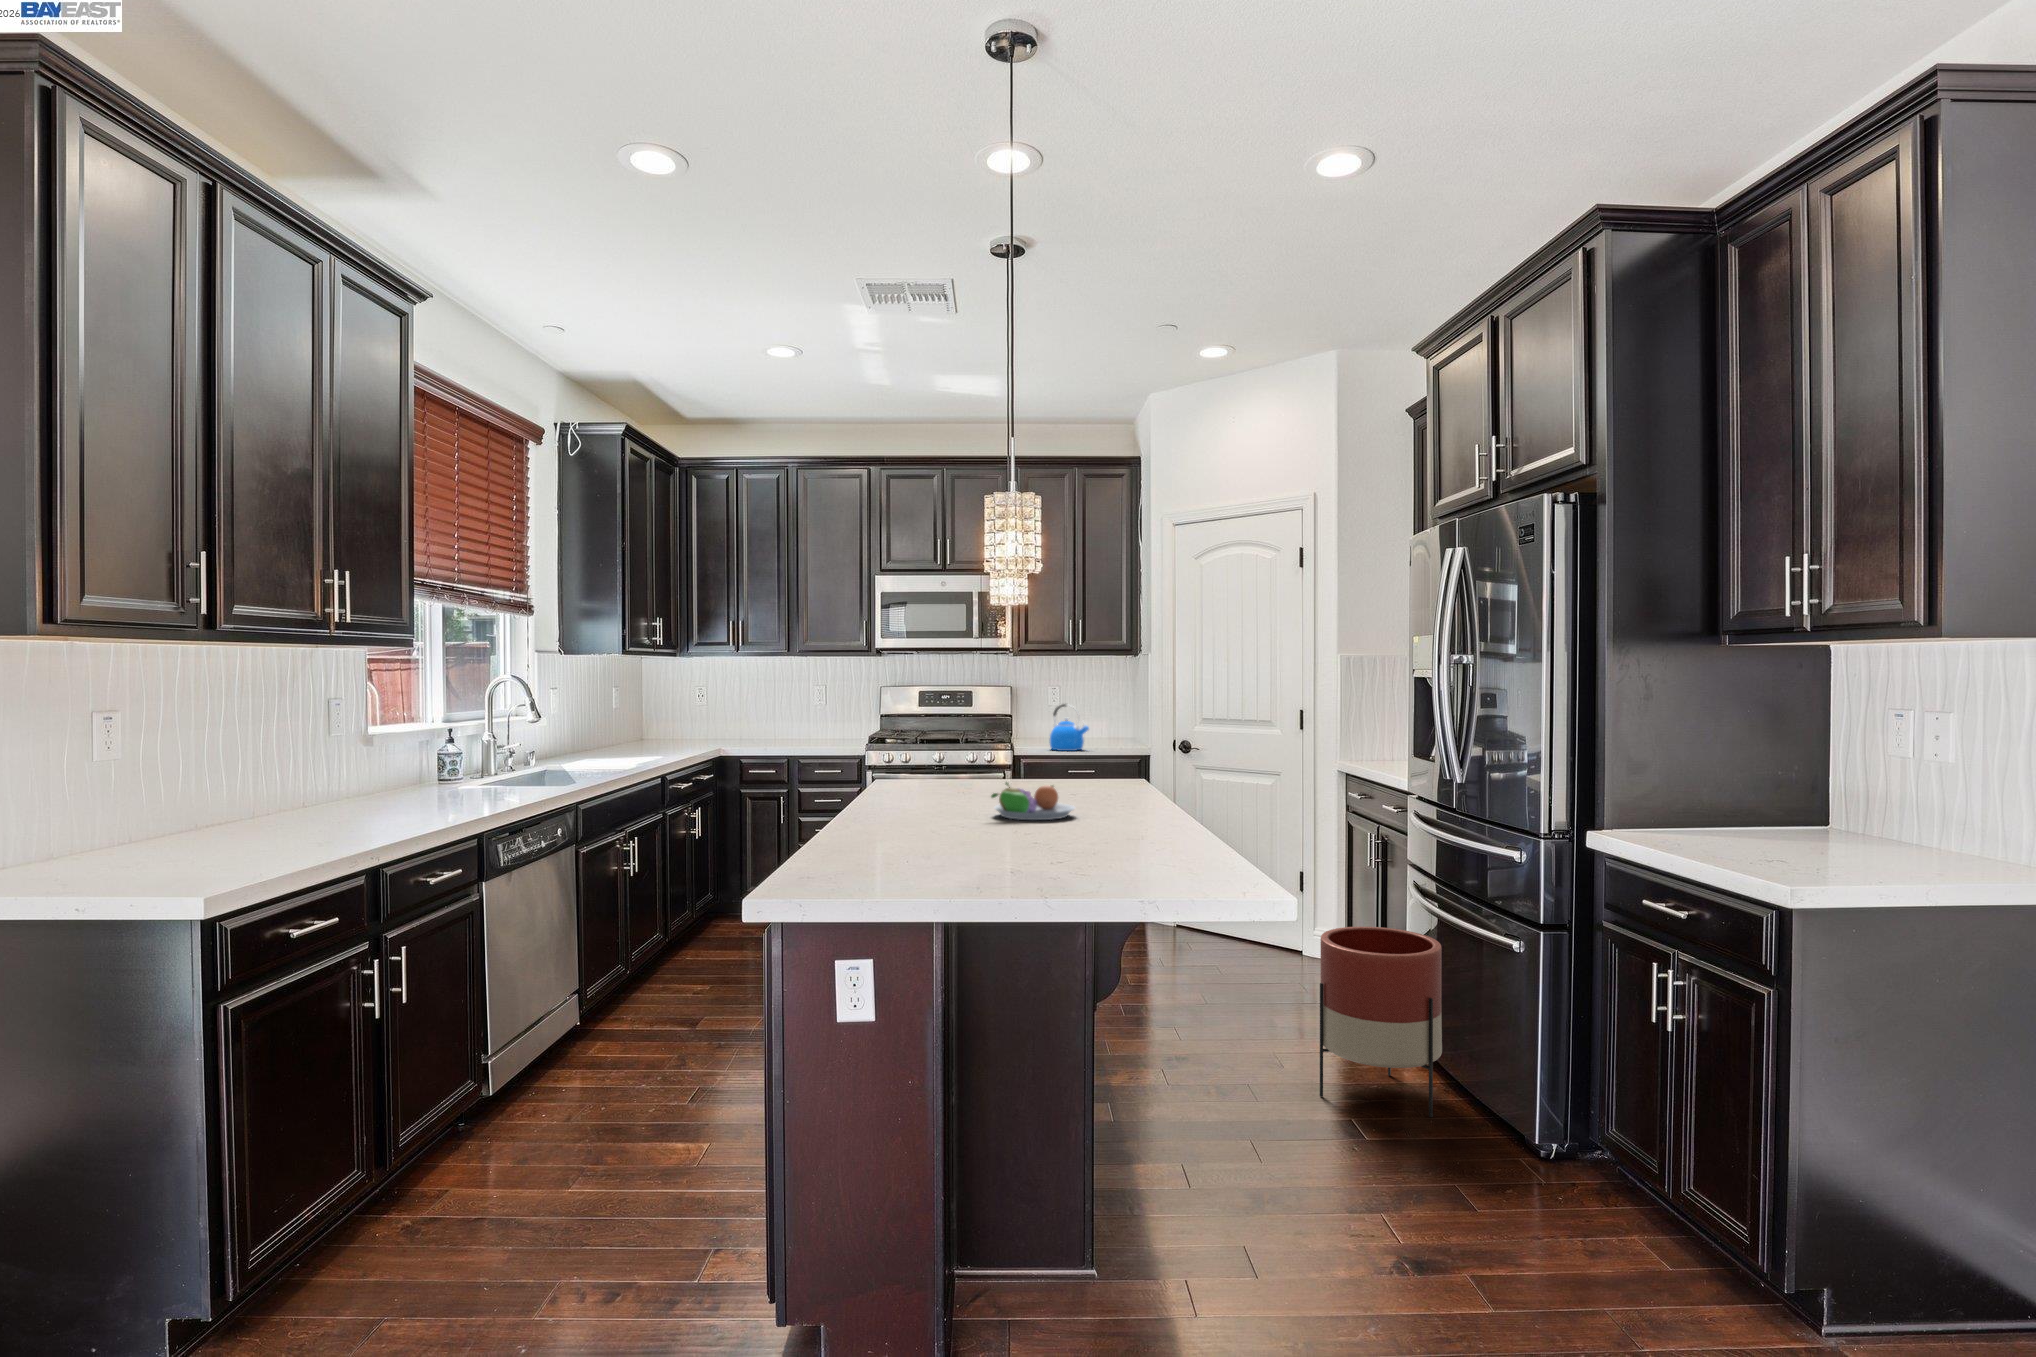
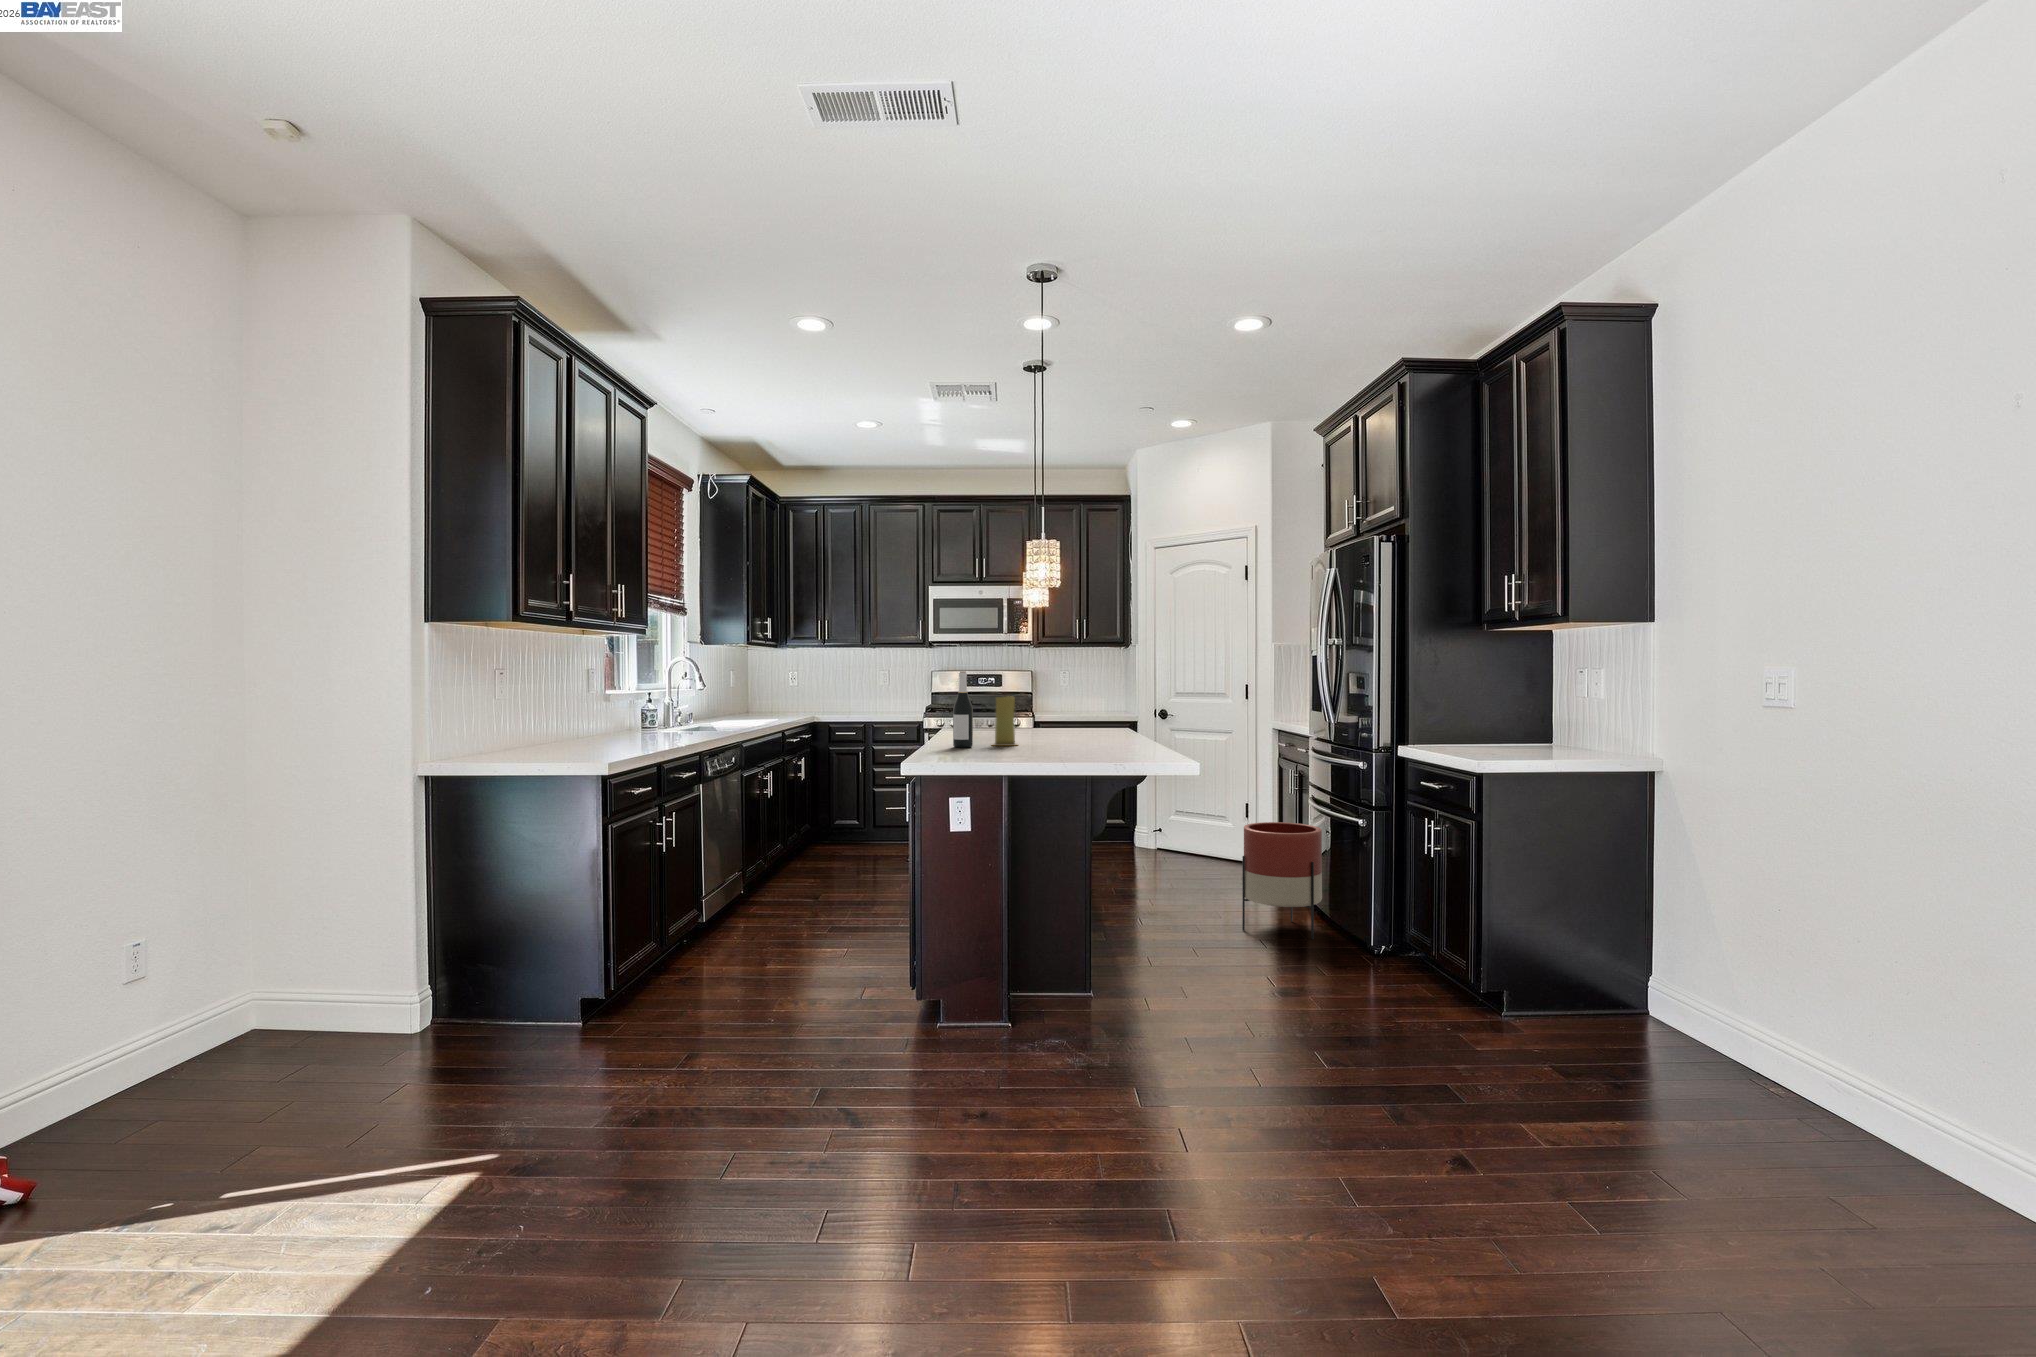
kettle: present [1050,704,1089,751] -> none [1061,684,1091,720]
wine bottle: none [867,711,898,837] -> present [953,671,973,748]
candle: none [930,748,975,830] -> present [993,696,1016,746]
fruit bowl: present [991,782,1075,820] -> none [1028,721,1082,744]

